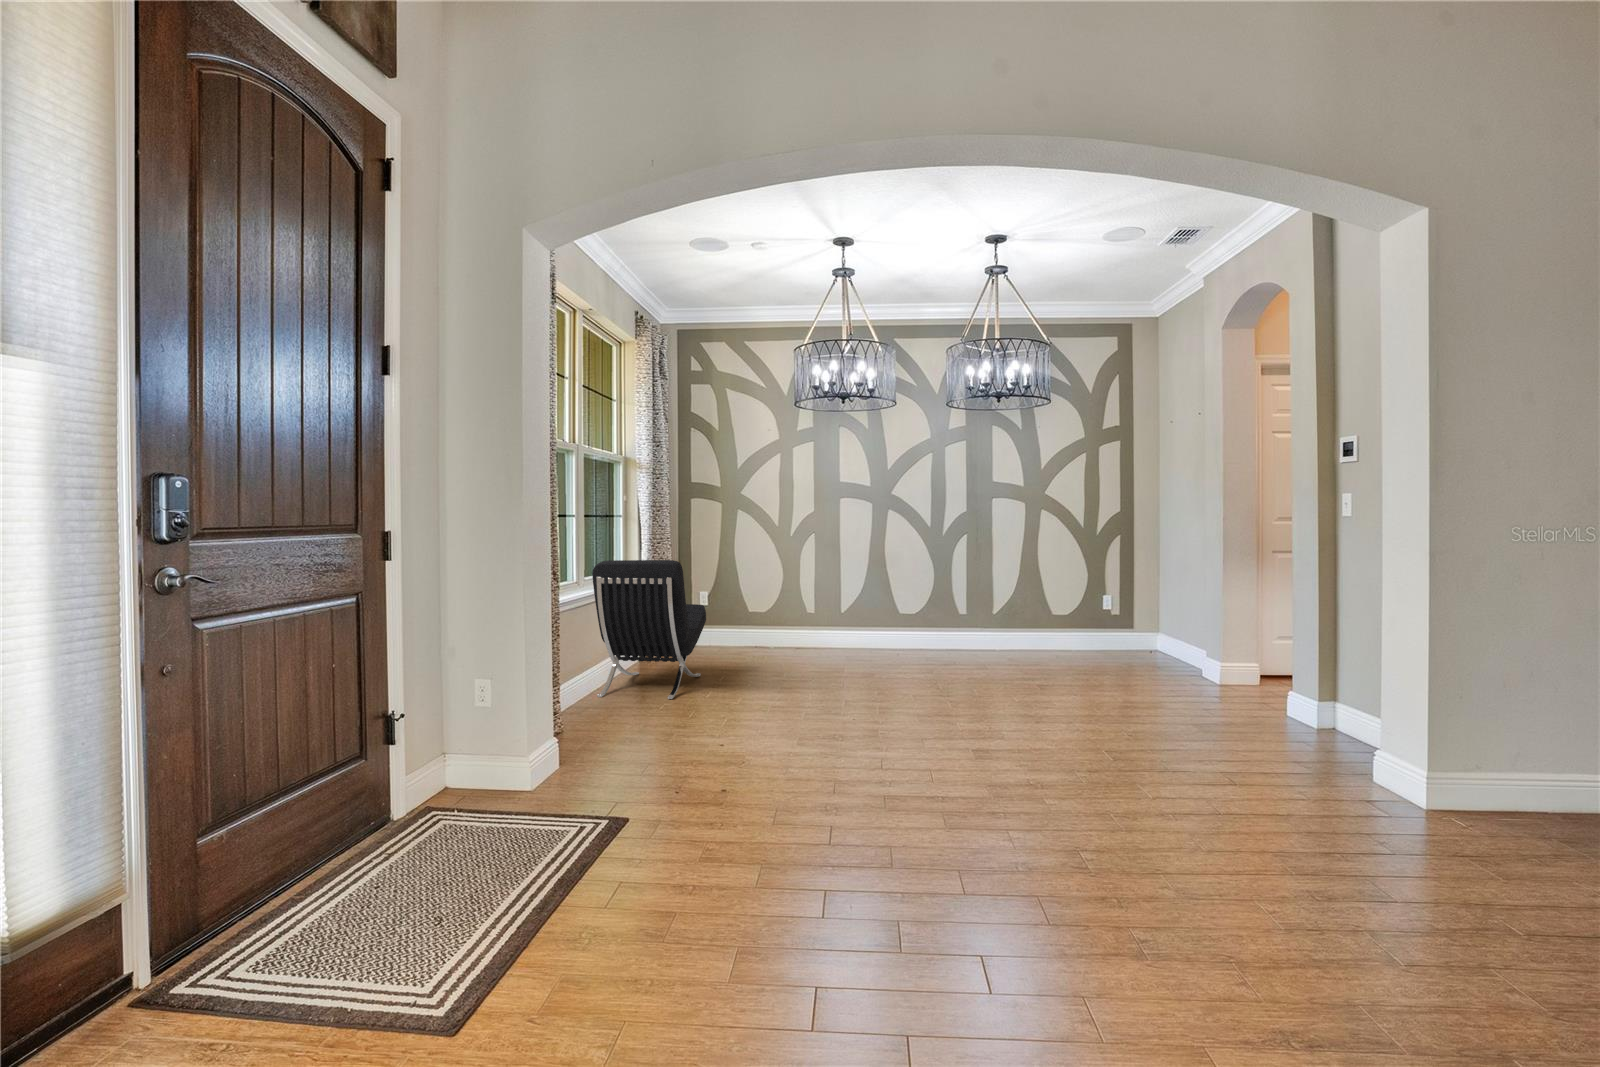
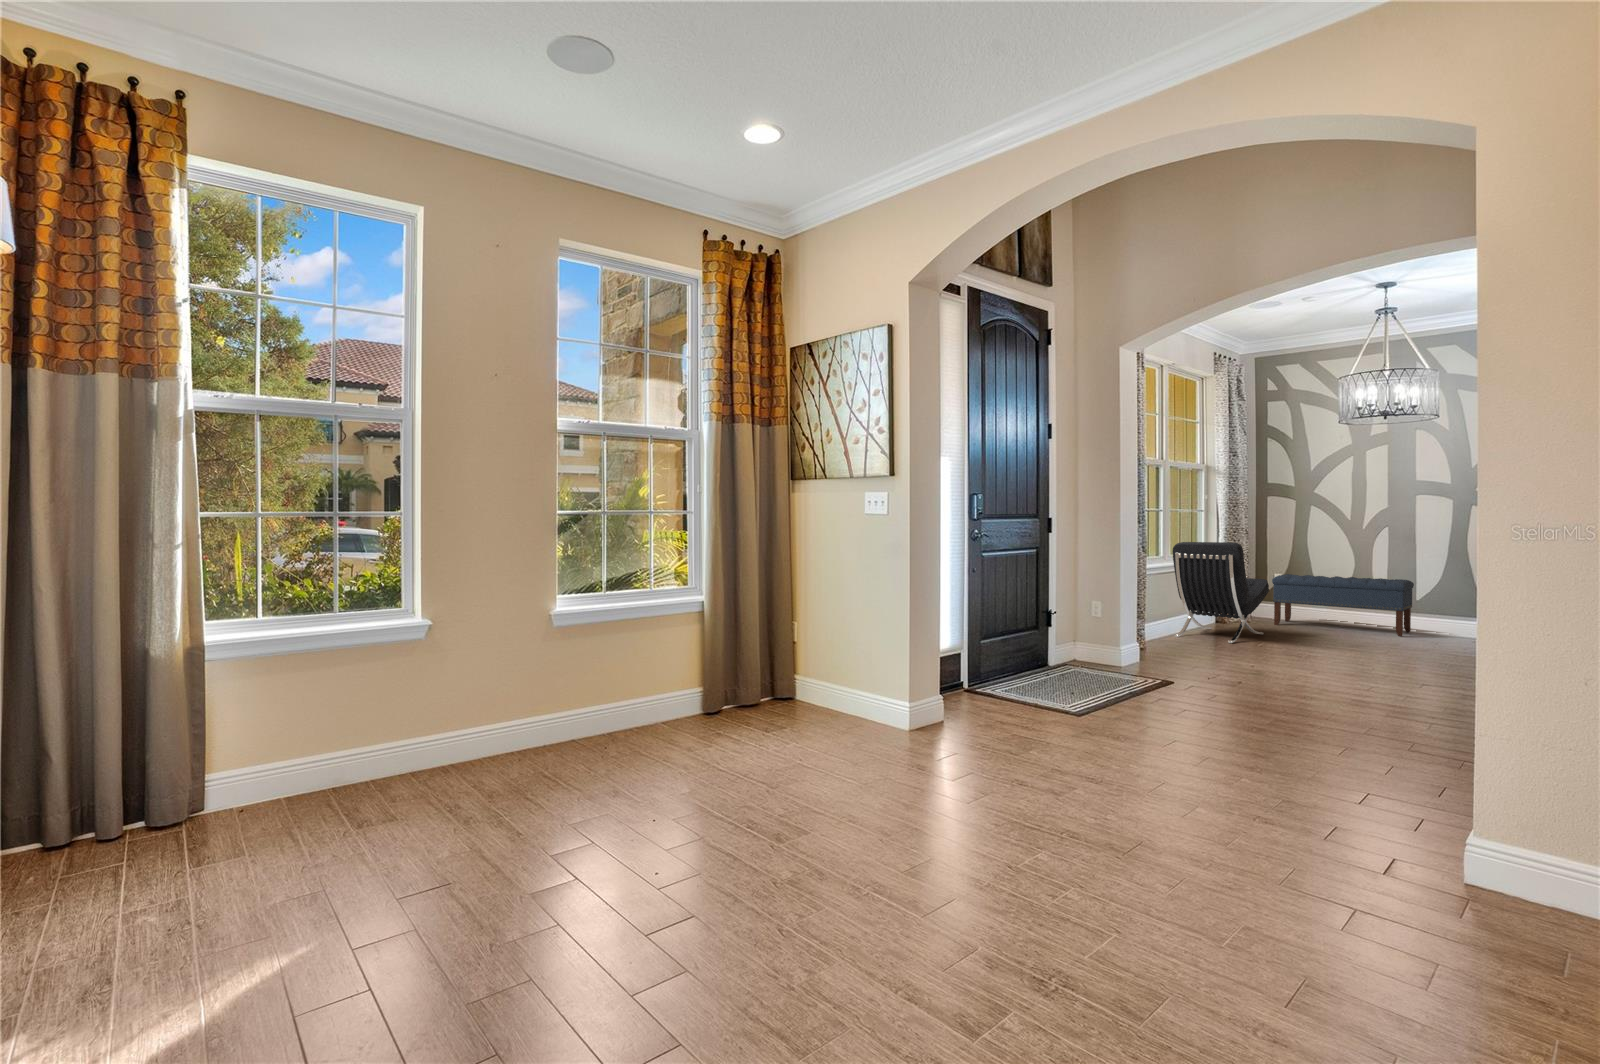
bench: none [702,593,835,659] -> present [1272,574,1414,636]

